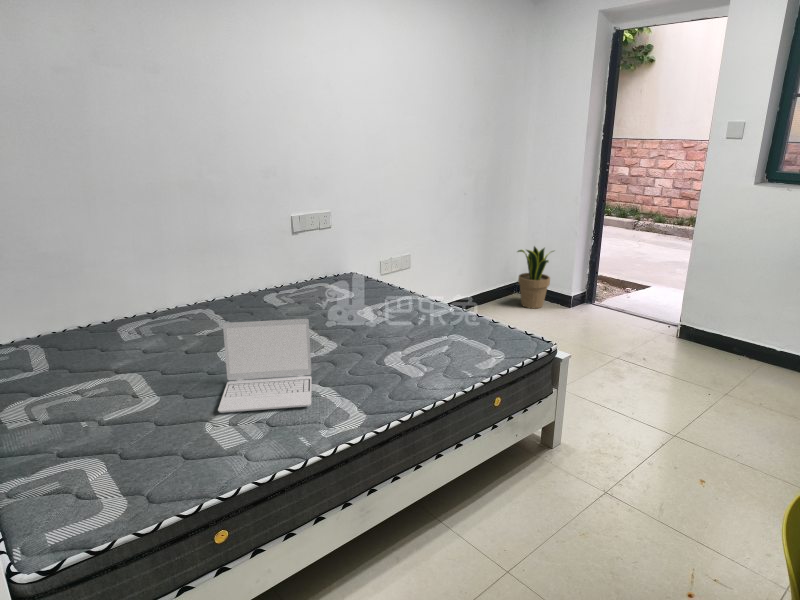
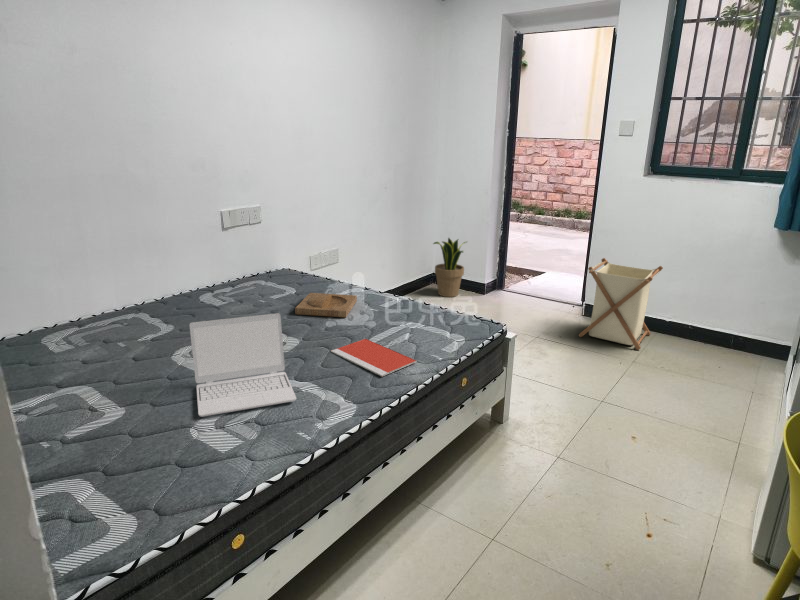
laundry basket: none [669,275,779,382] -> present [579,258,663,350]
tray: none [345,298,410,325] -> present [295,293,357,317]
notebook: none [364,349,446,389] -> present [331,339,417,376]

